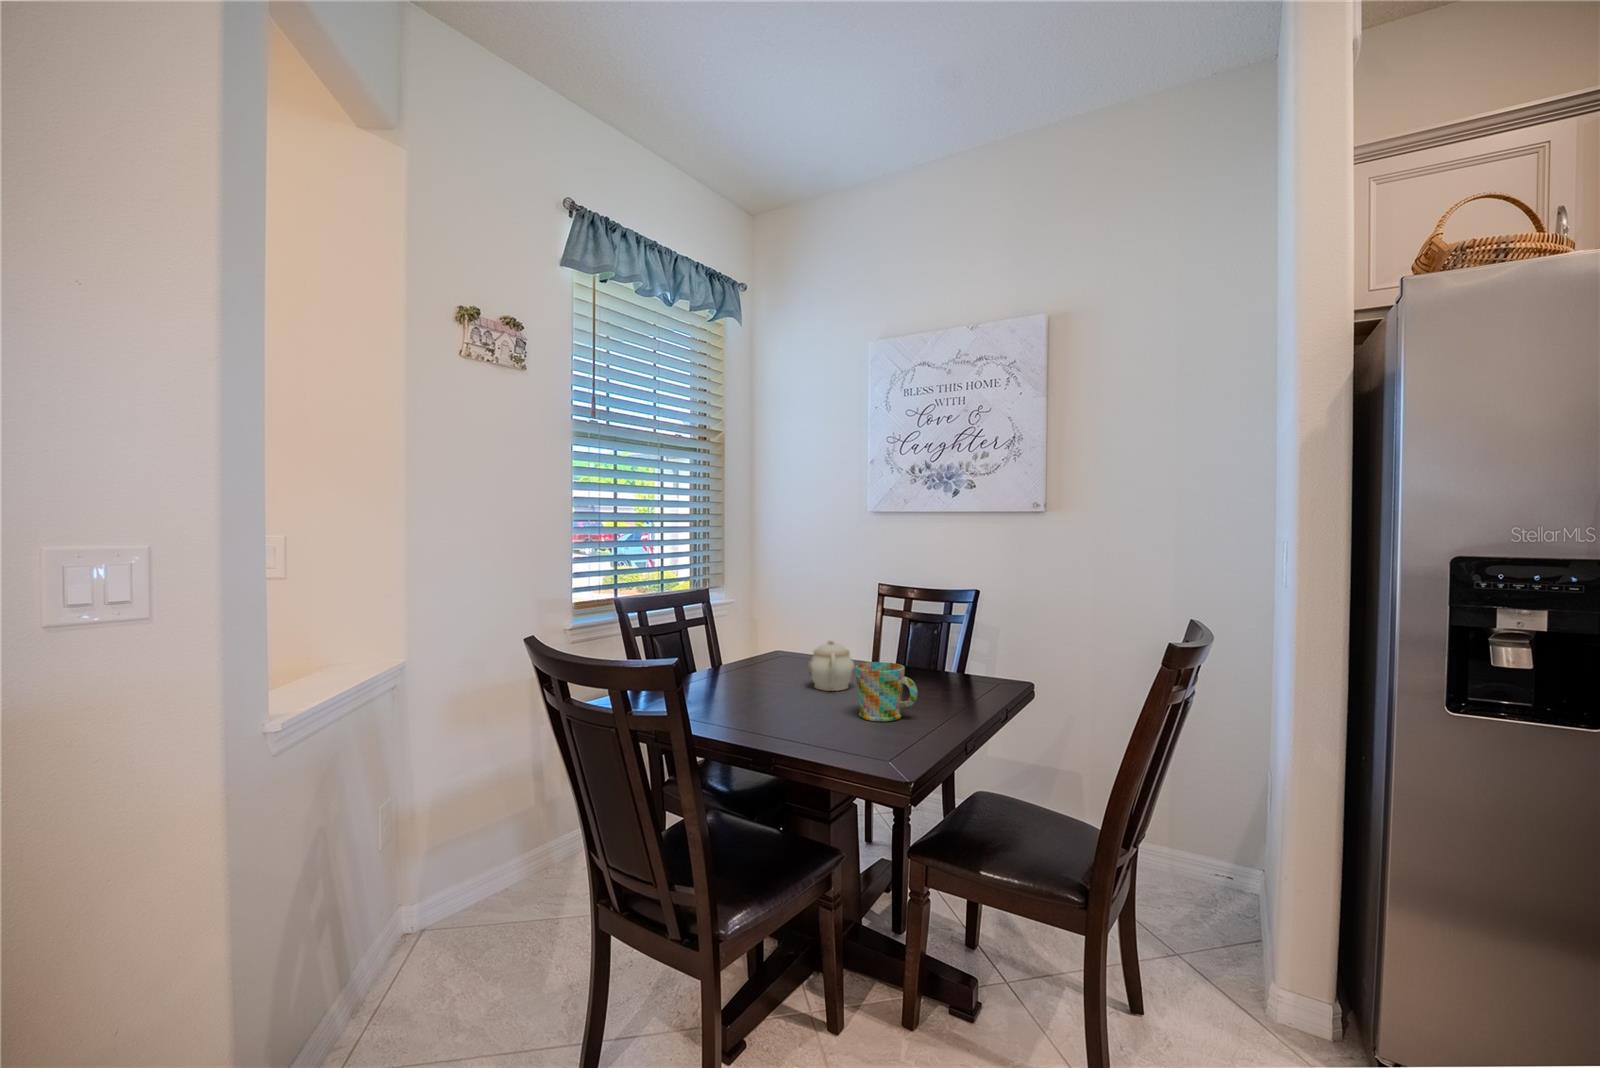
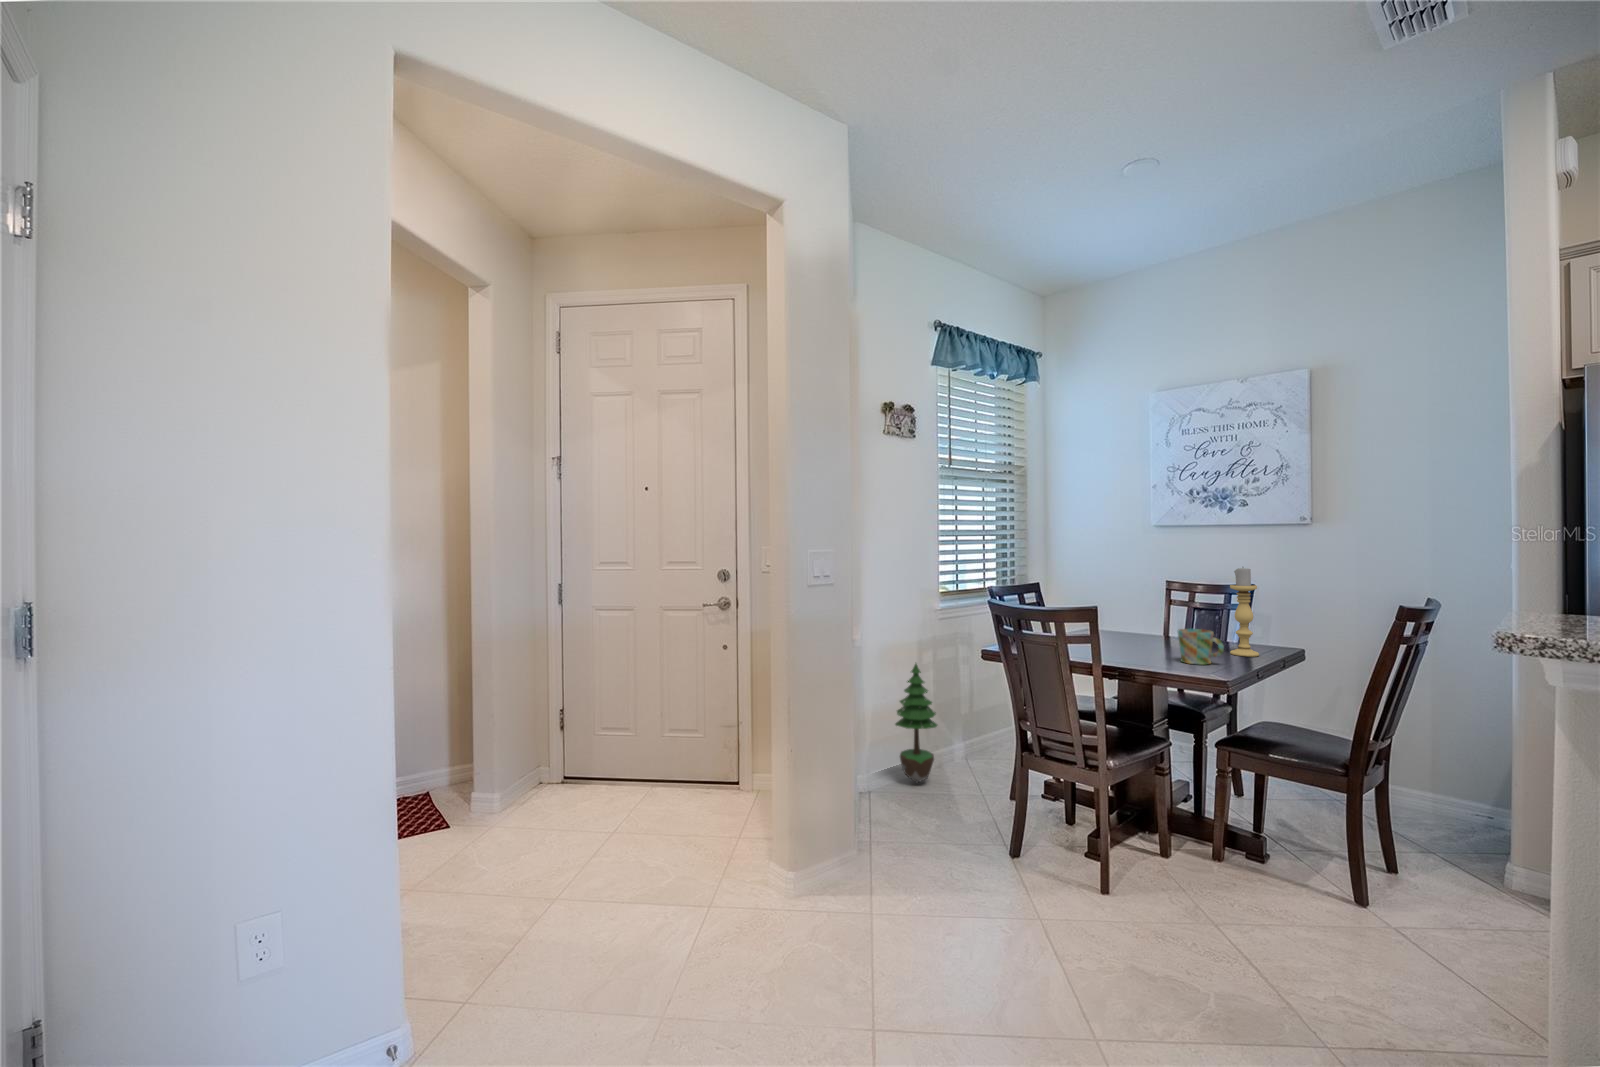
candle holder: none [936,564,972,698] -> present [1230,568,1259,657]
teapot: present [808,640,855,691] -> none [1131,616,1167,649]
potted tree: none [464,721,540,916] -> present [895,664,937,783]

